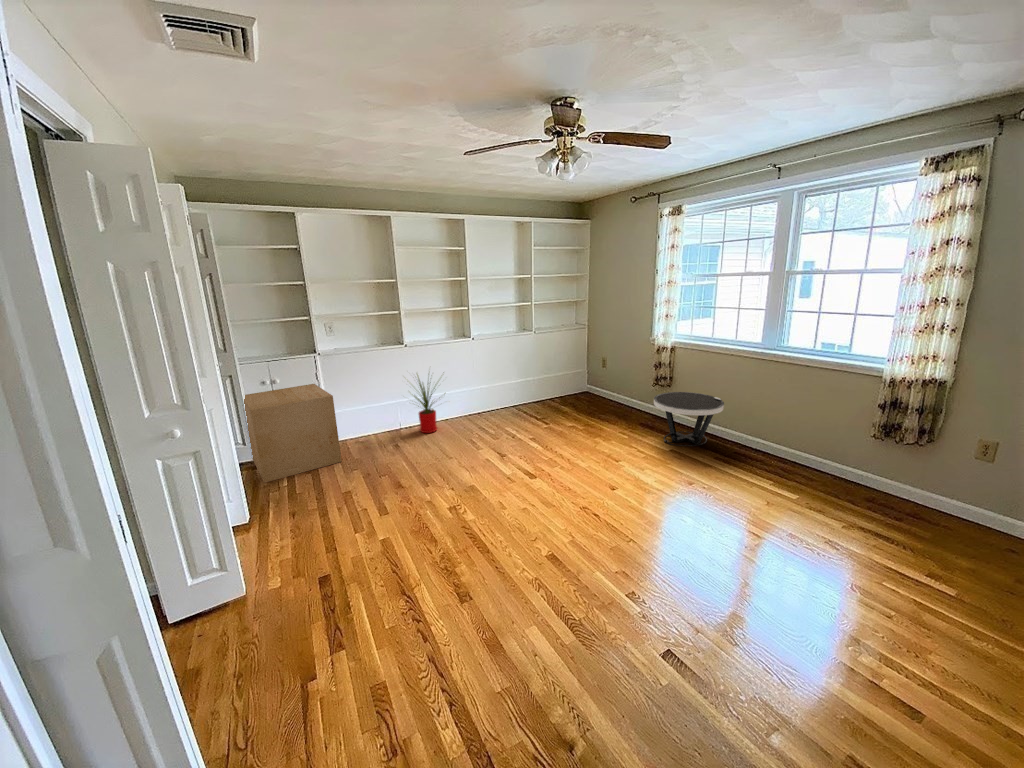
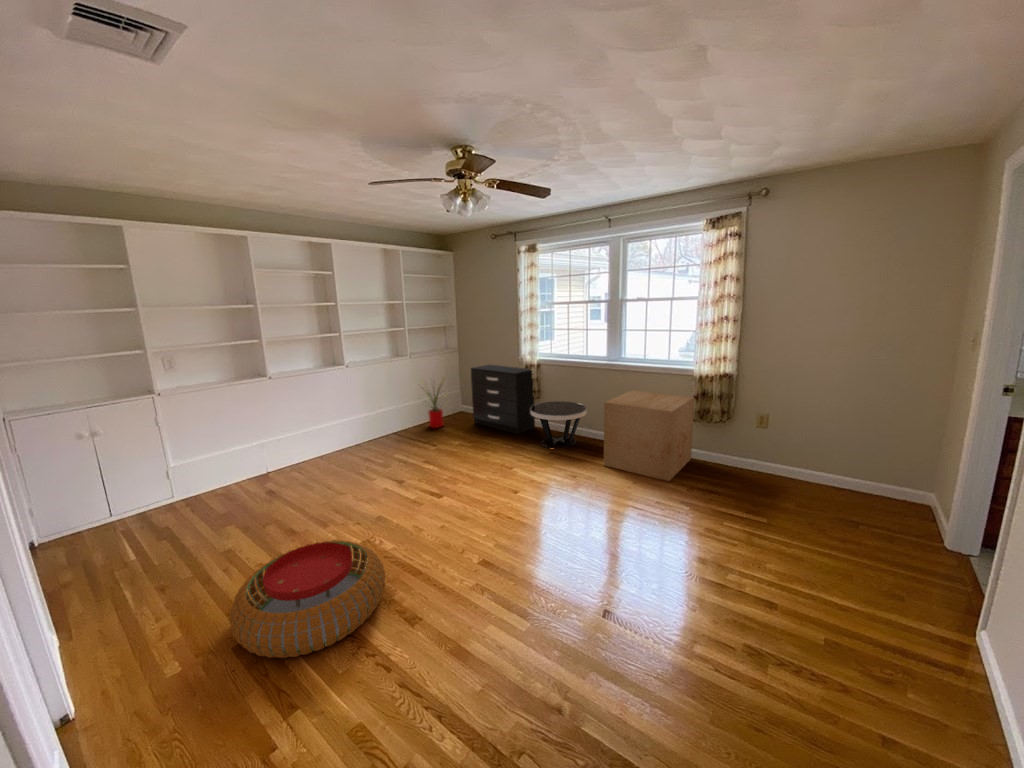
dresser: none [596,345,667,424] -> present [471,365,535,434]
house plant: present [414,375,437,433] -> present [422,379,444,428]
cardboard box: present [244,384,342,483] -> present [604,390,694,481]
pouf: none [316,502,451,602] -> present [229,540,385,658]

